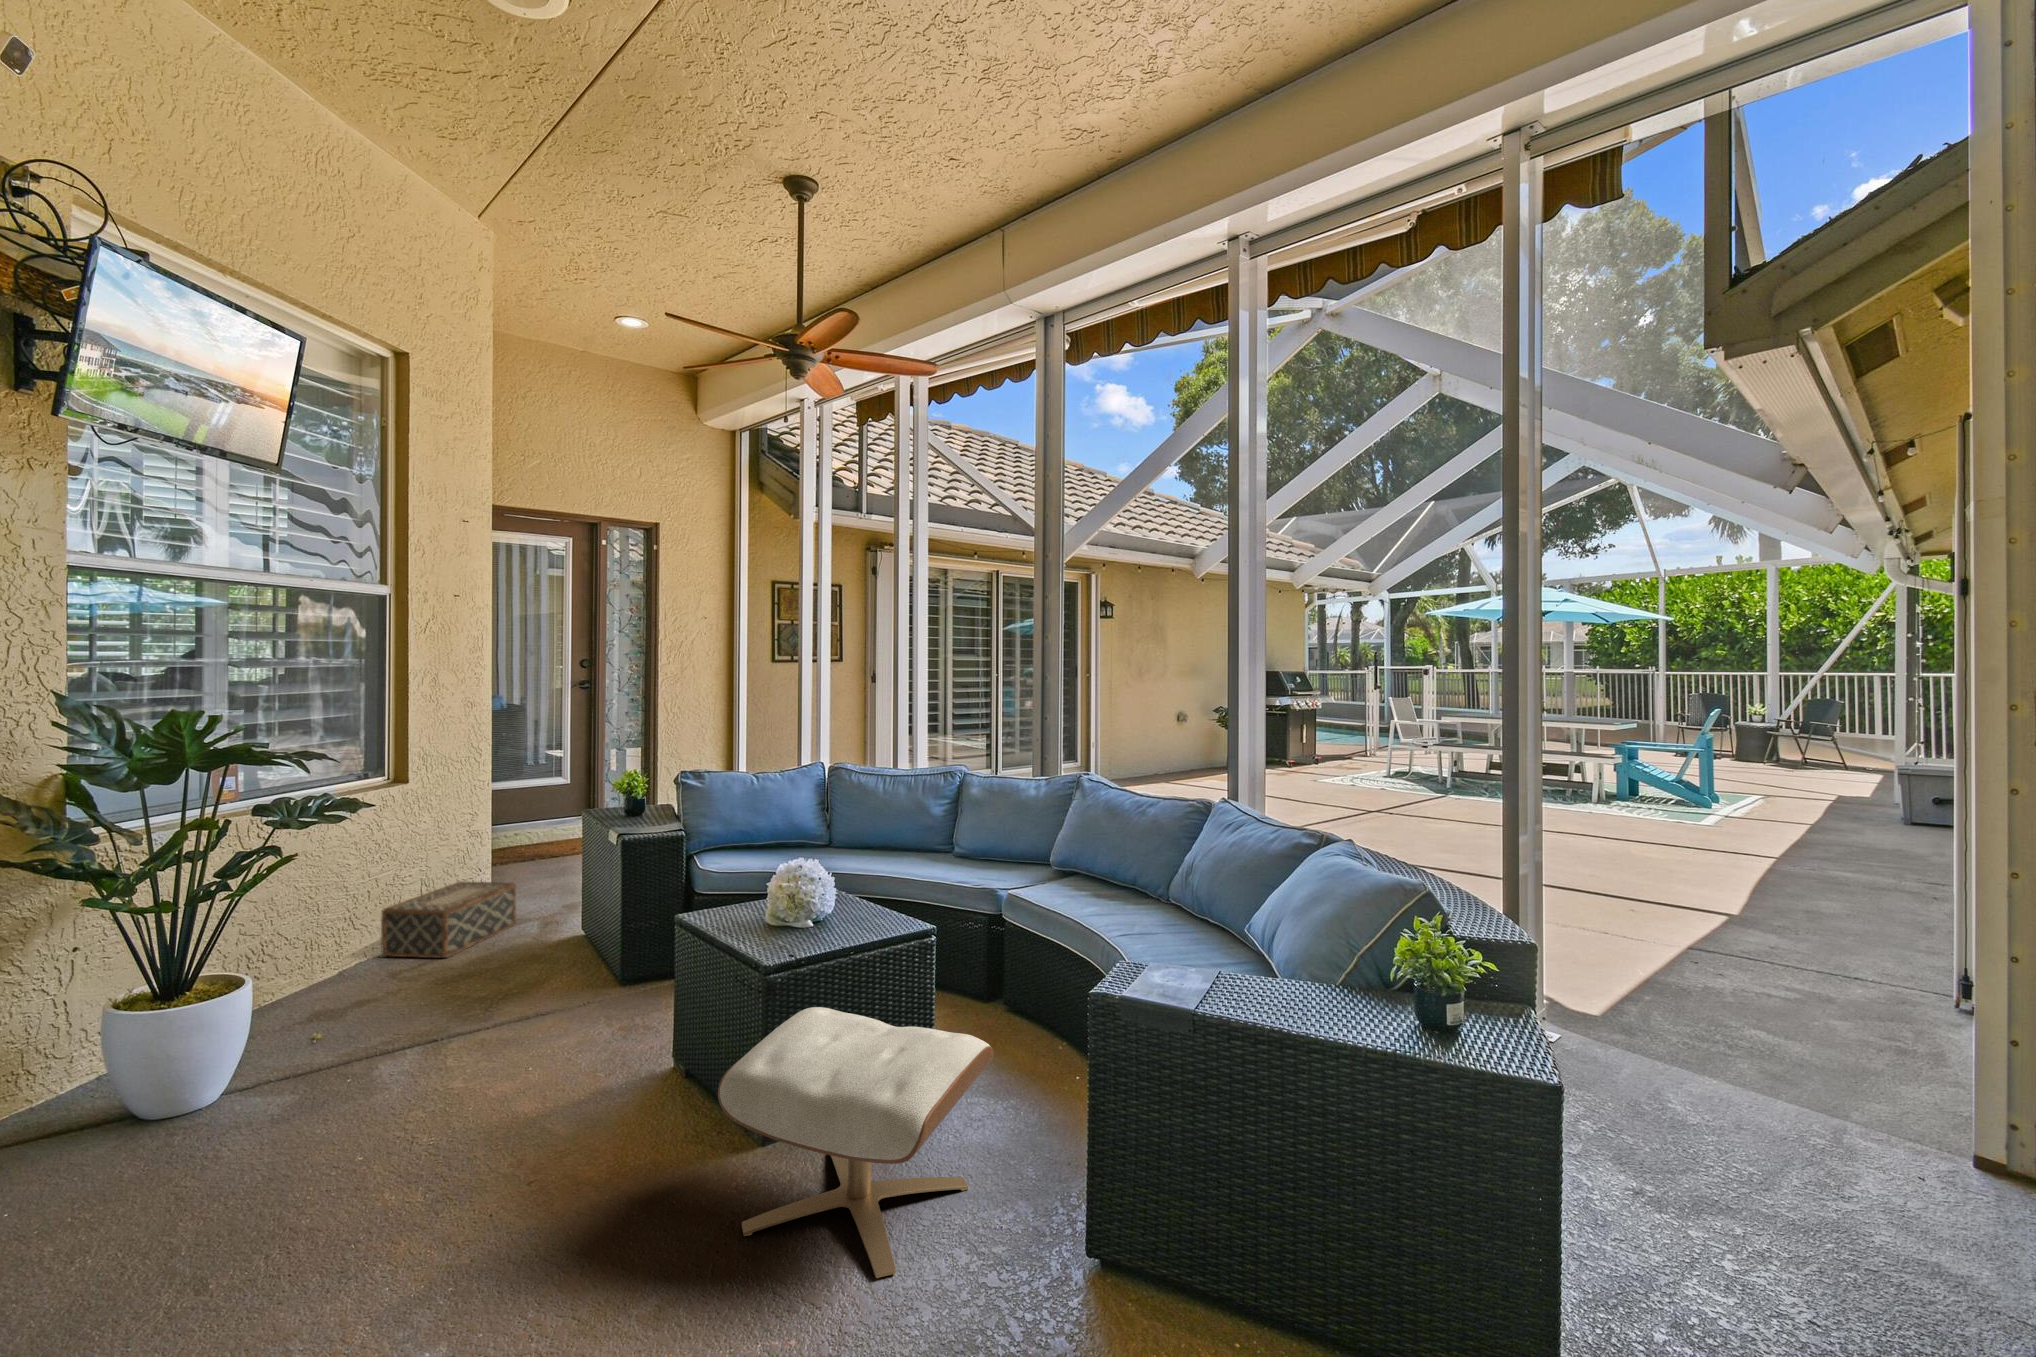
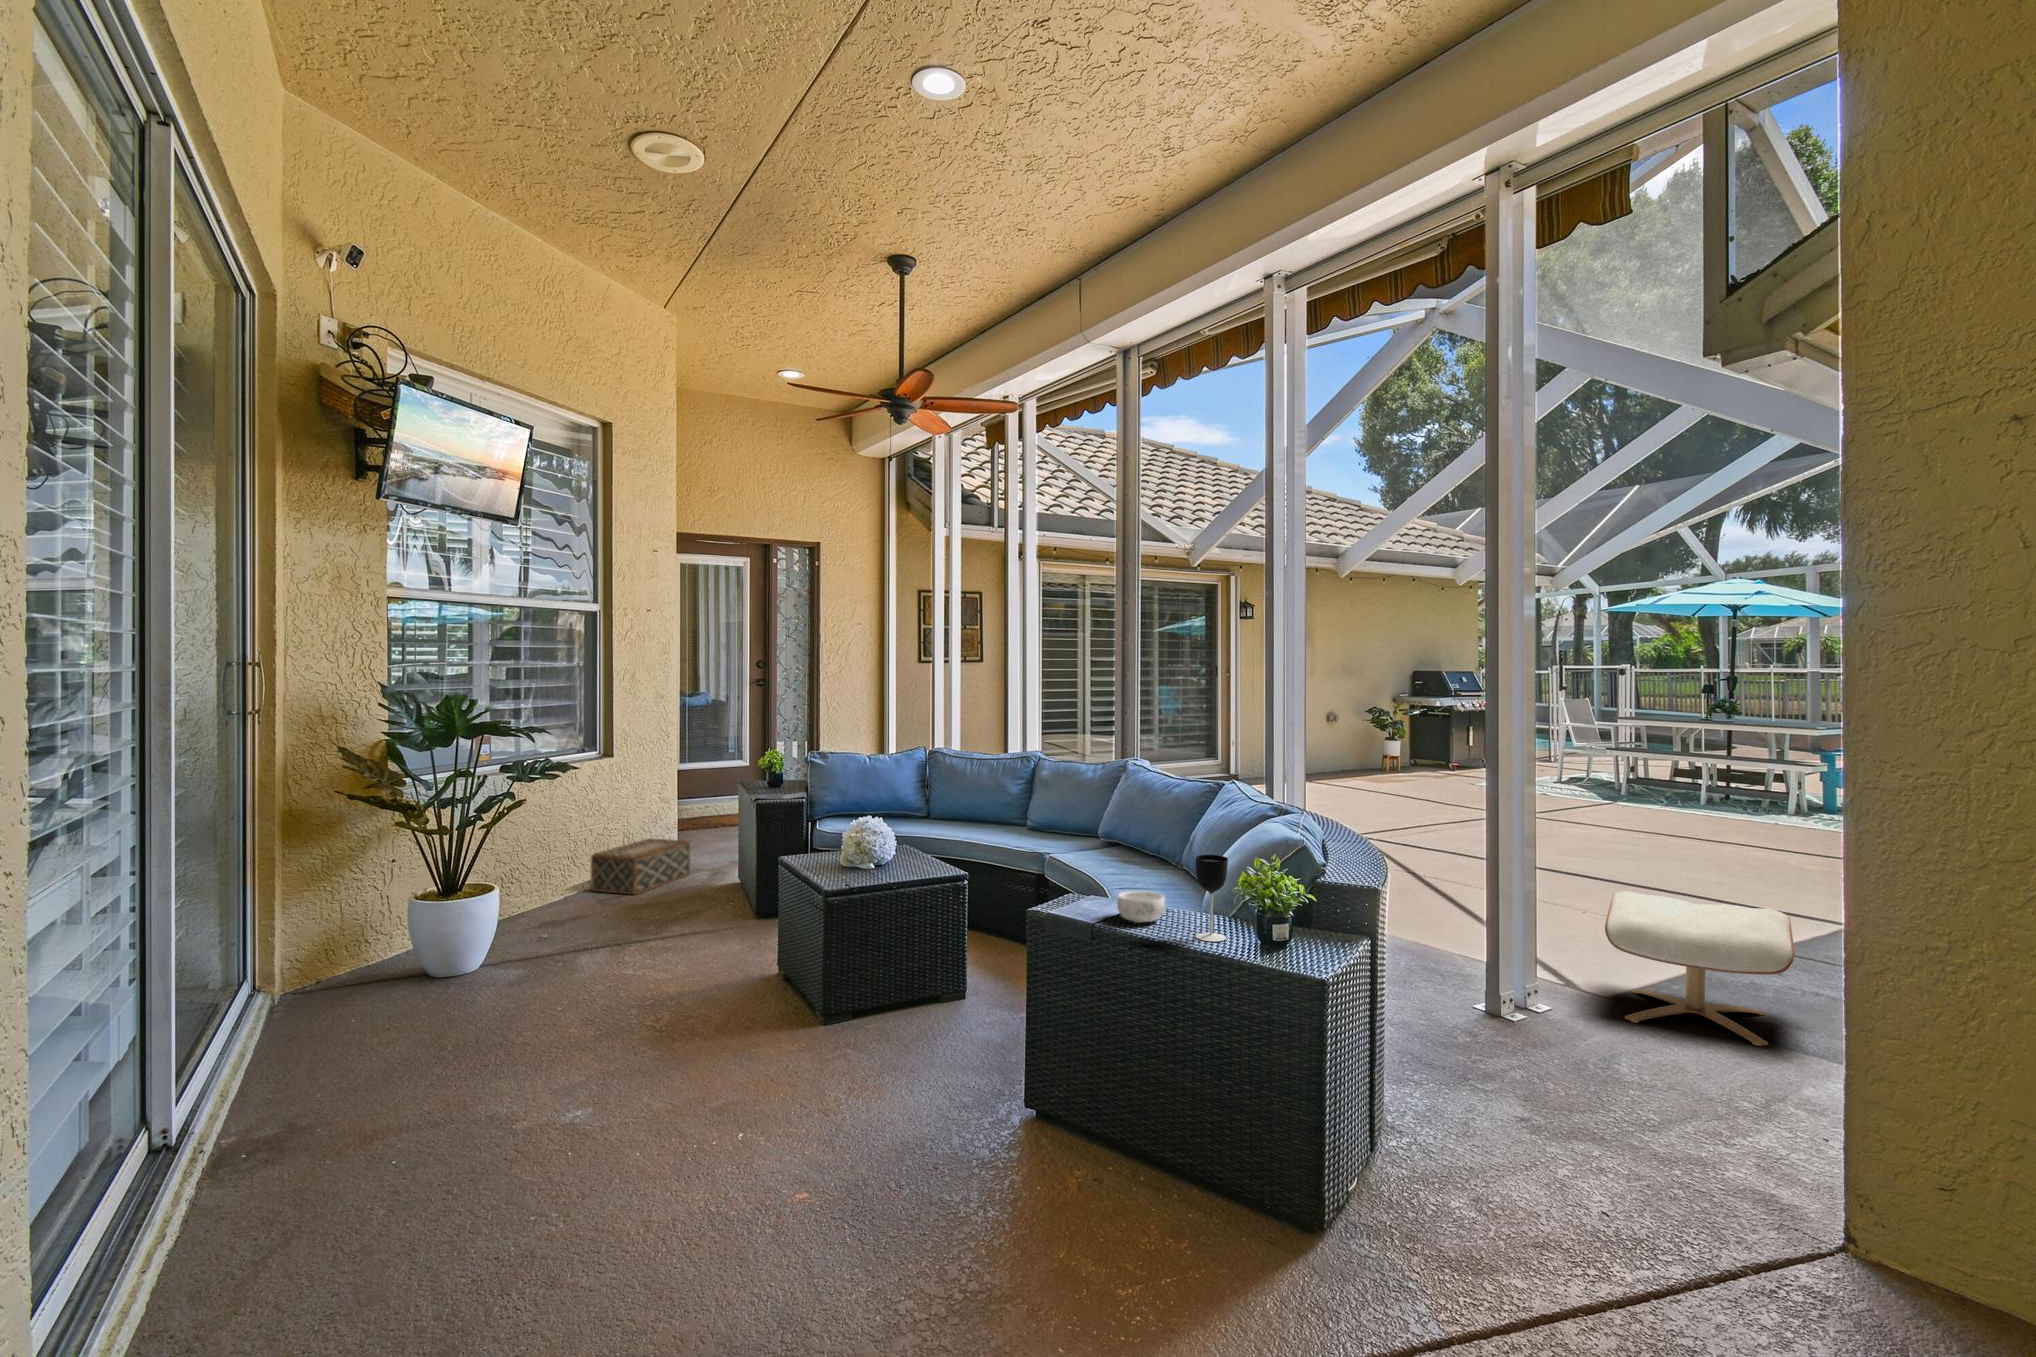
wine glass: none [1343,918,1388,1036] -> present [1196,855,1228,941]
decorative bowl: none [1219,964,1284,1011] -> present [1117,891,1165,923]
ottoman: present [718,1007,994,1278] -> present [1605,891,1795,1046]

